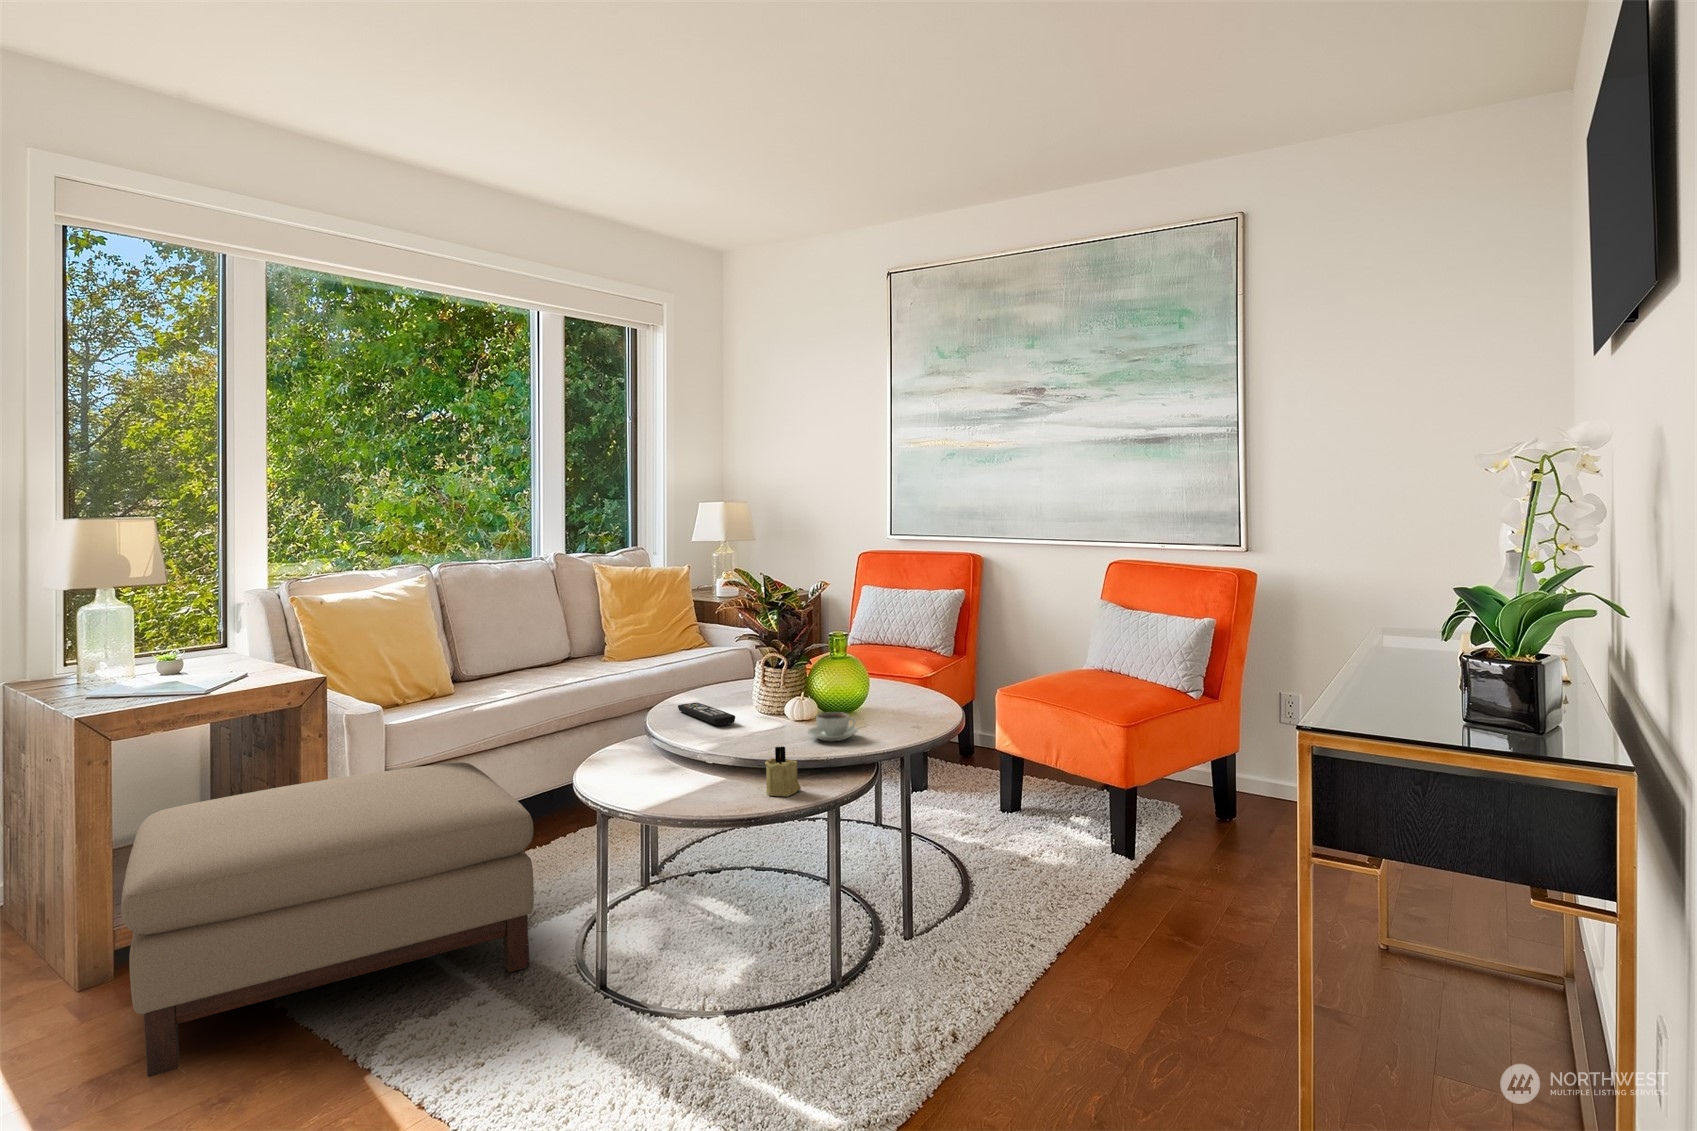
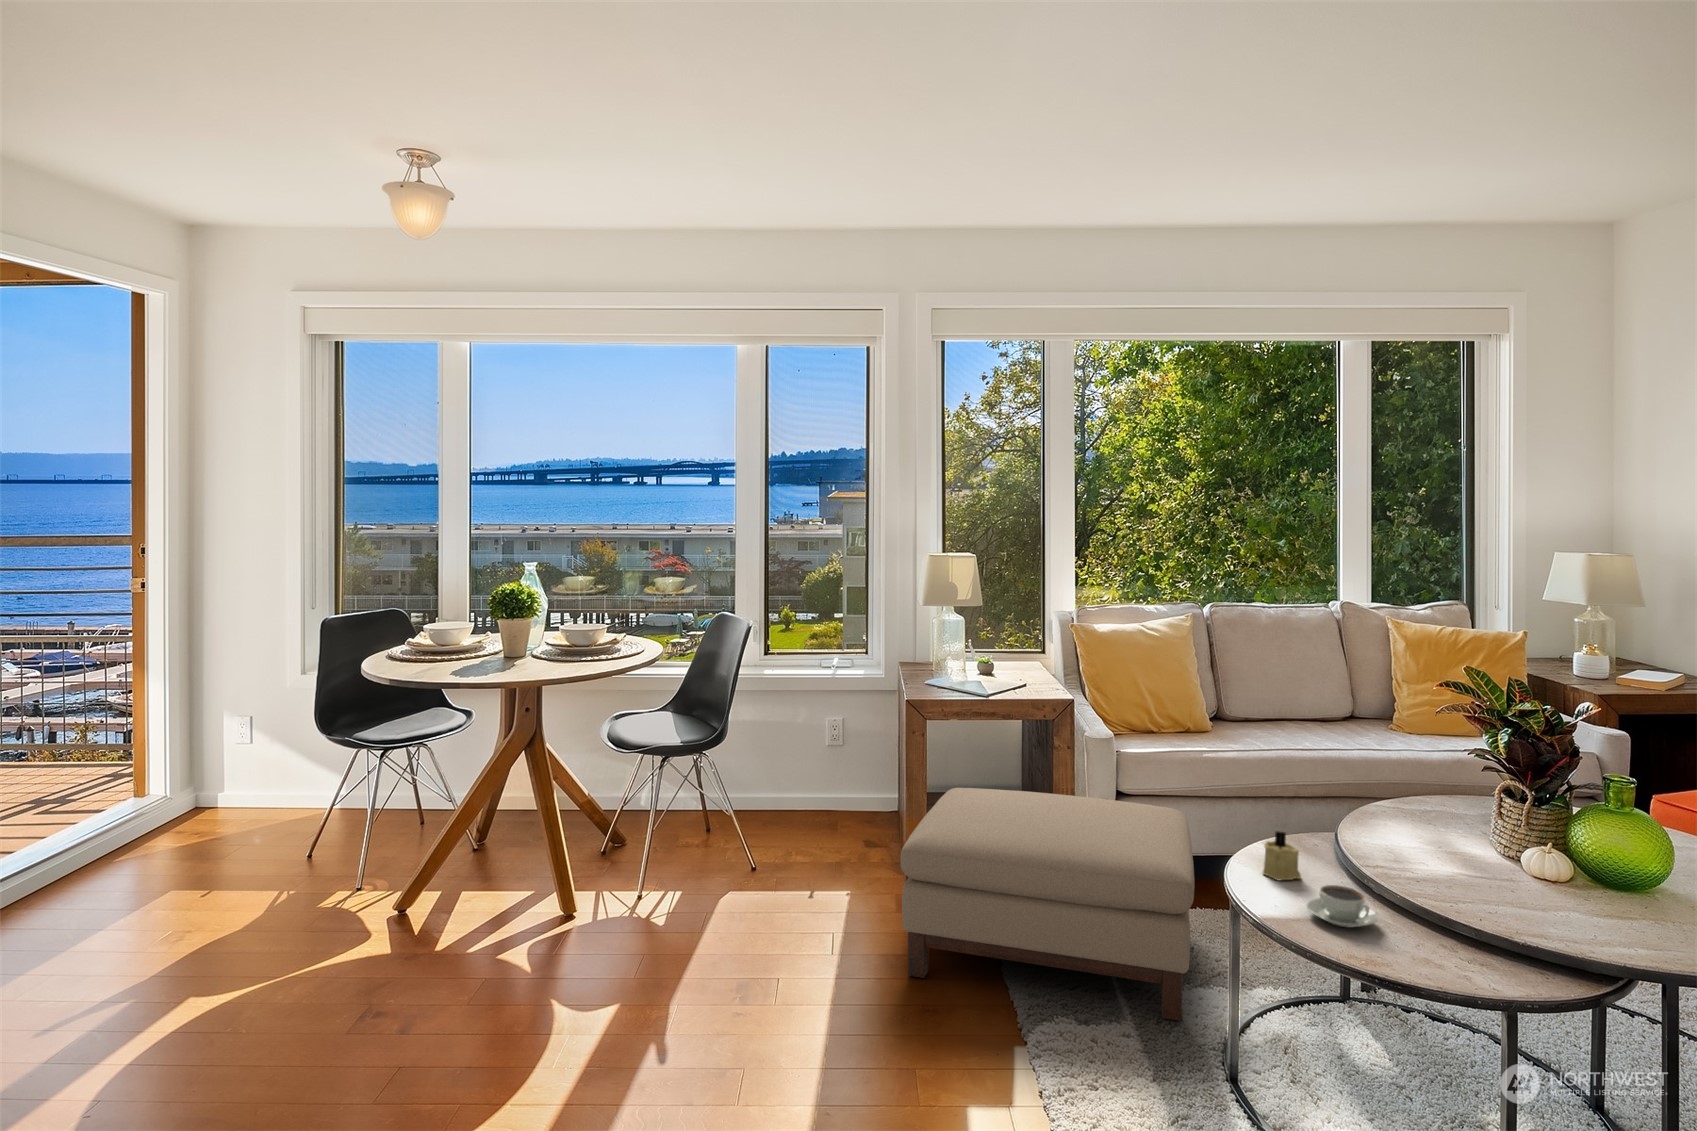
remote control: present [678,703,735,725] -> none [1394,811,1448,853]
coffee cup: present [807,712,858,741] -> present [1307,885,1378,928]
candle: present [765,746,801,796] -> present [1263,831,1301,880]

